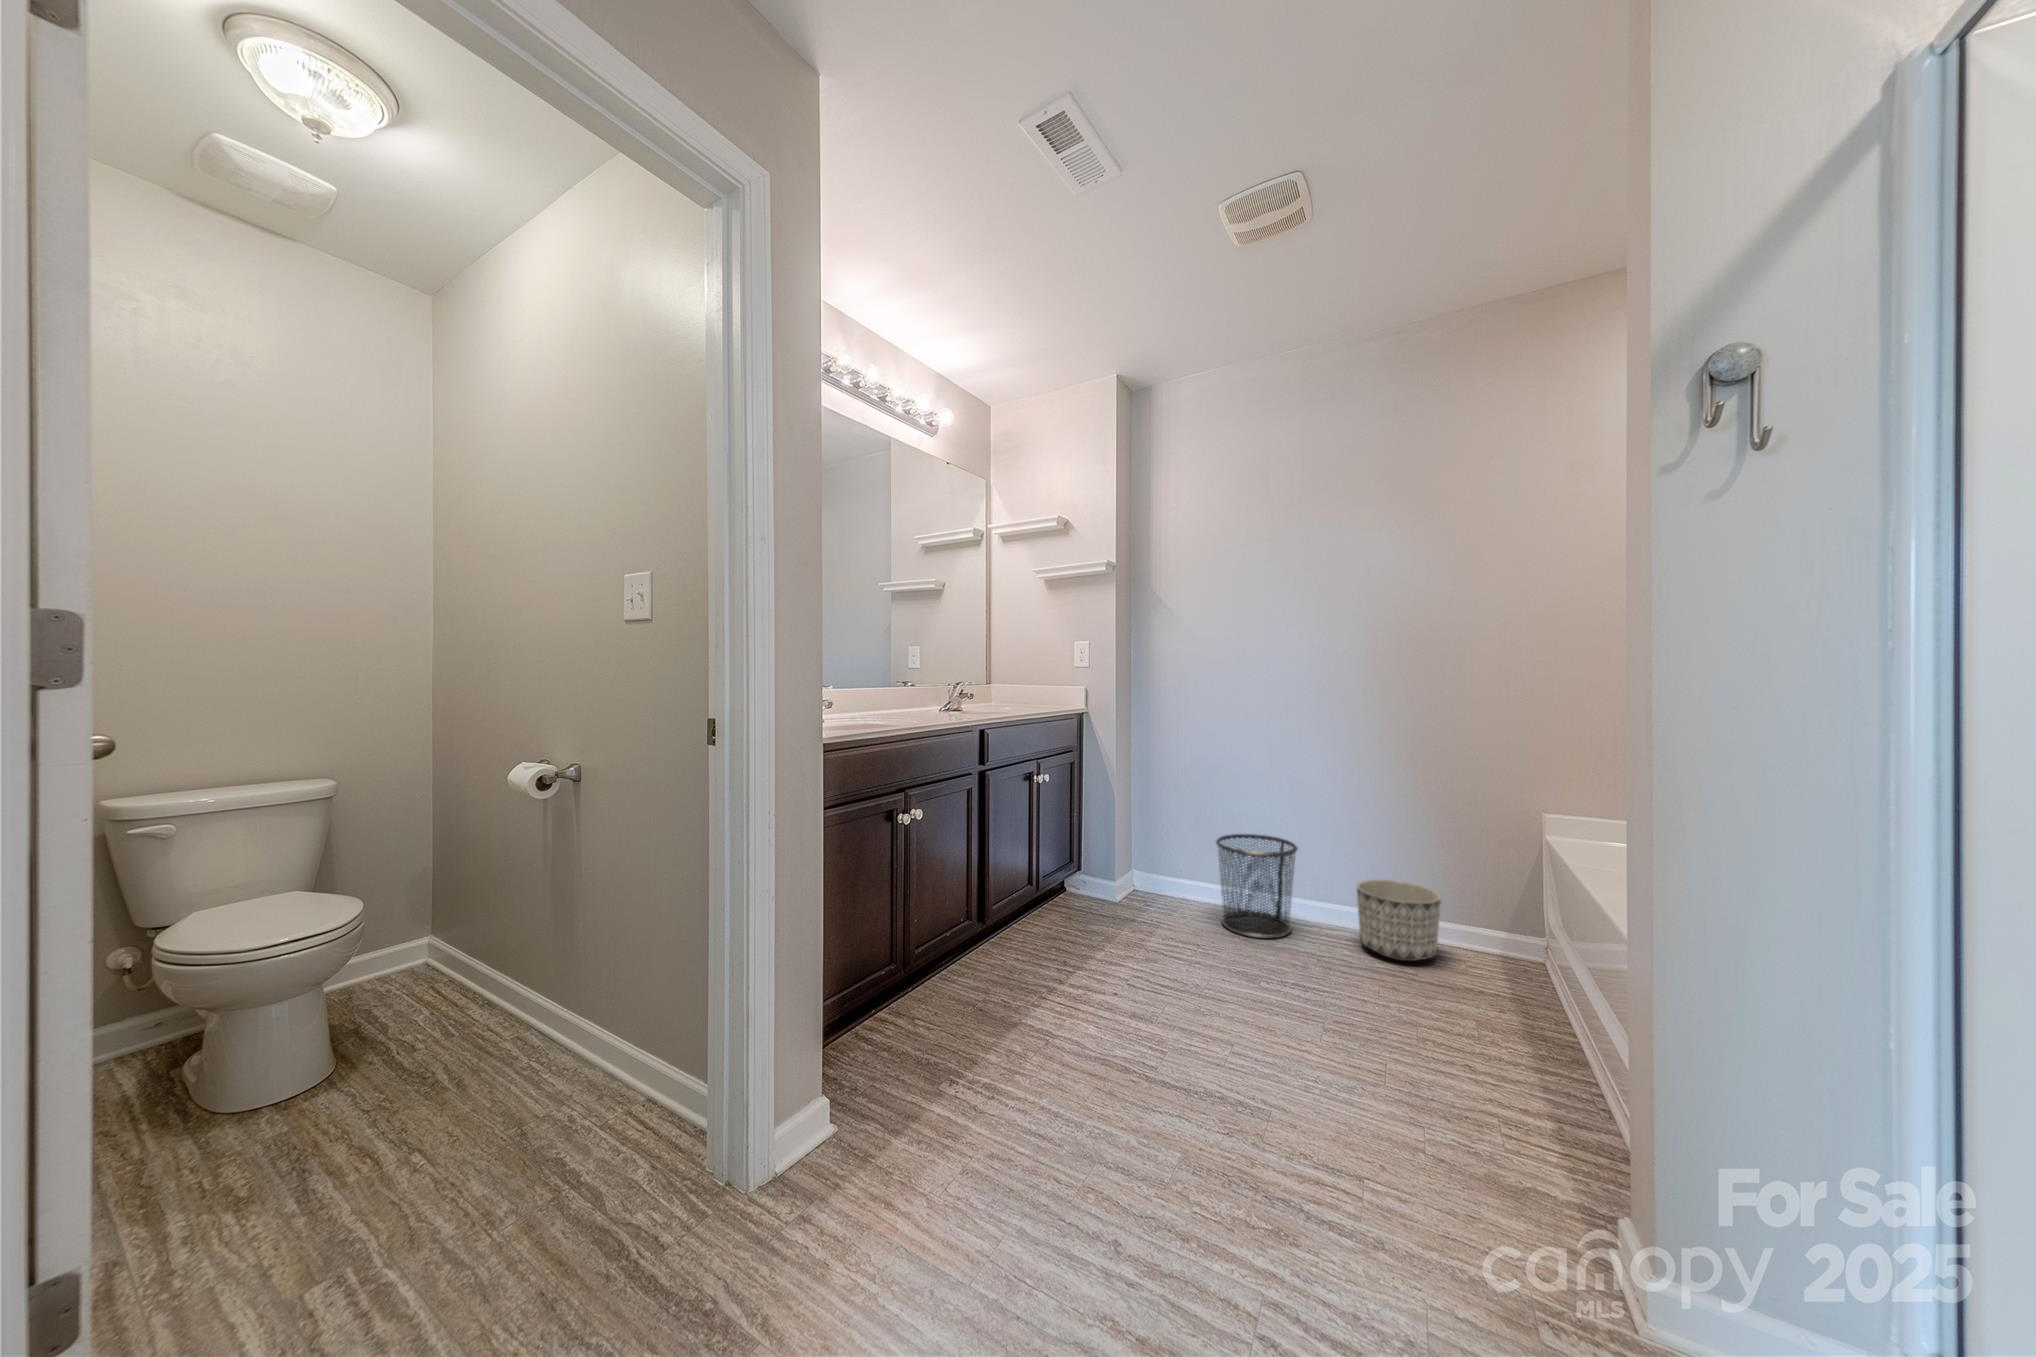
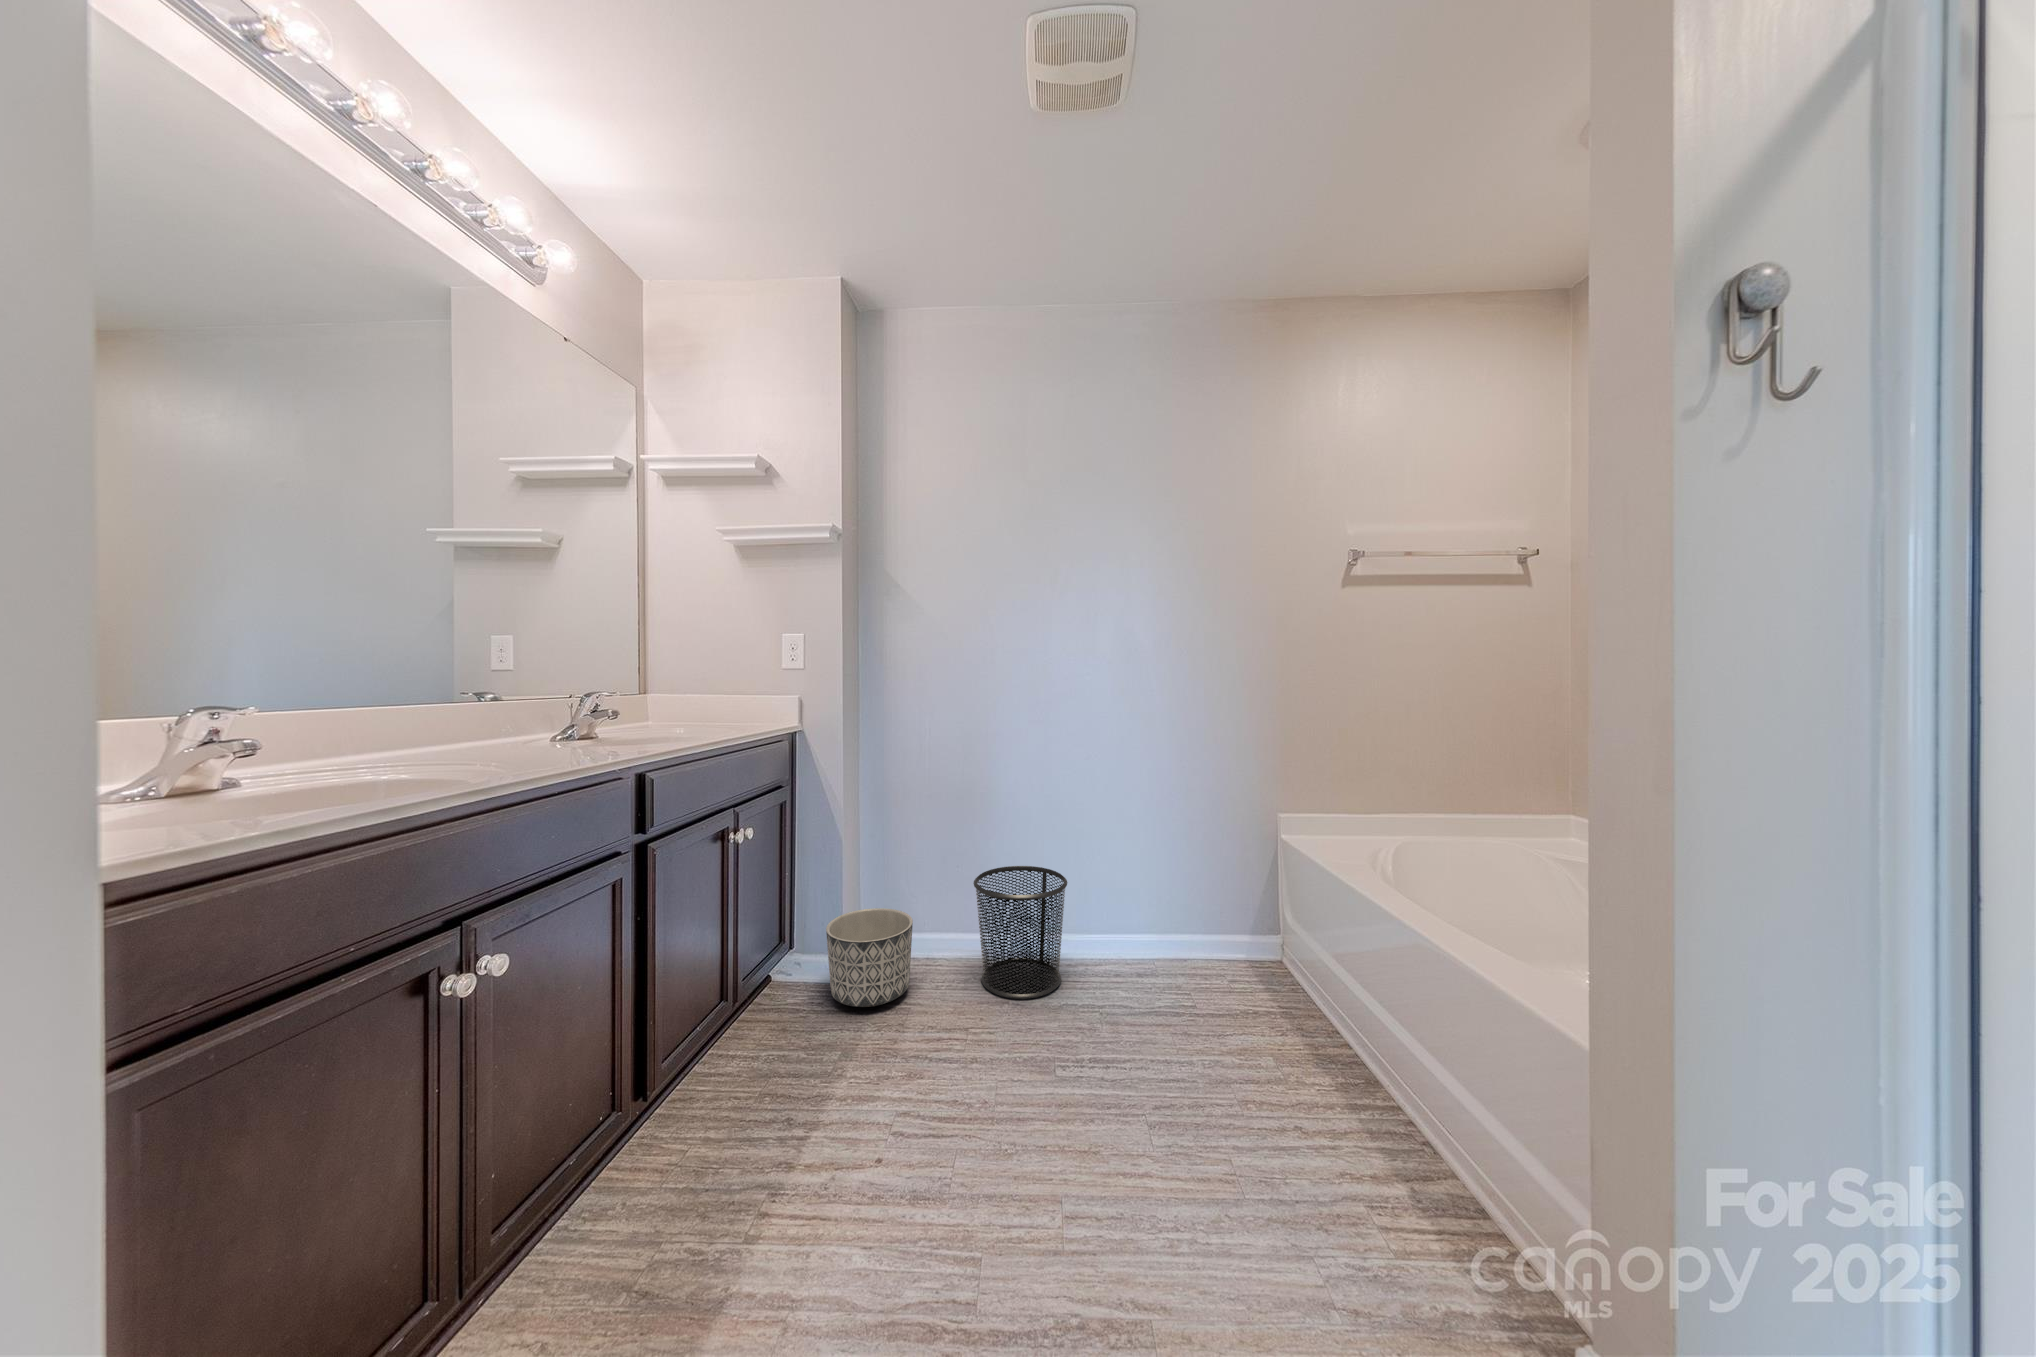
planter: present [1357,879,1441,961] -> present [826,908,913,1007]

